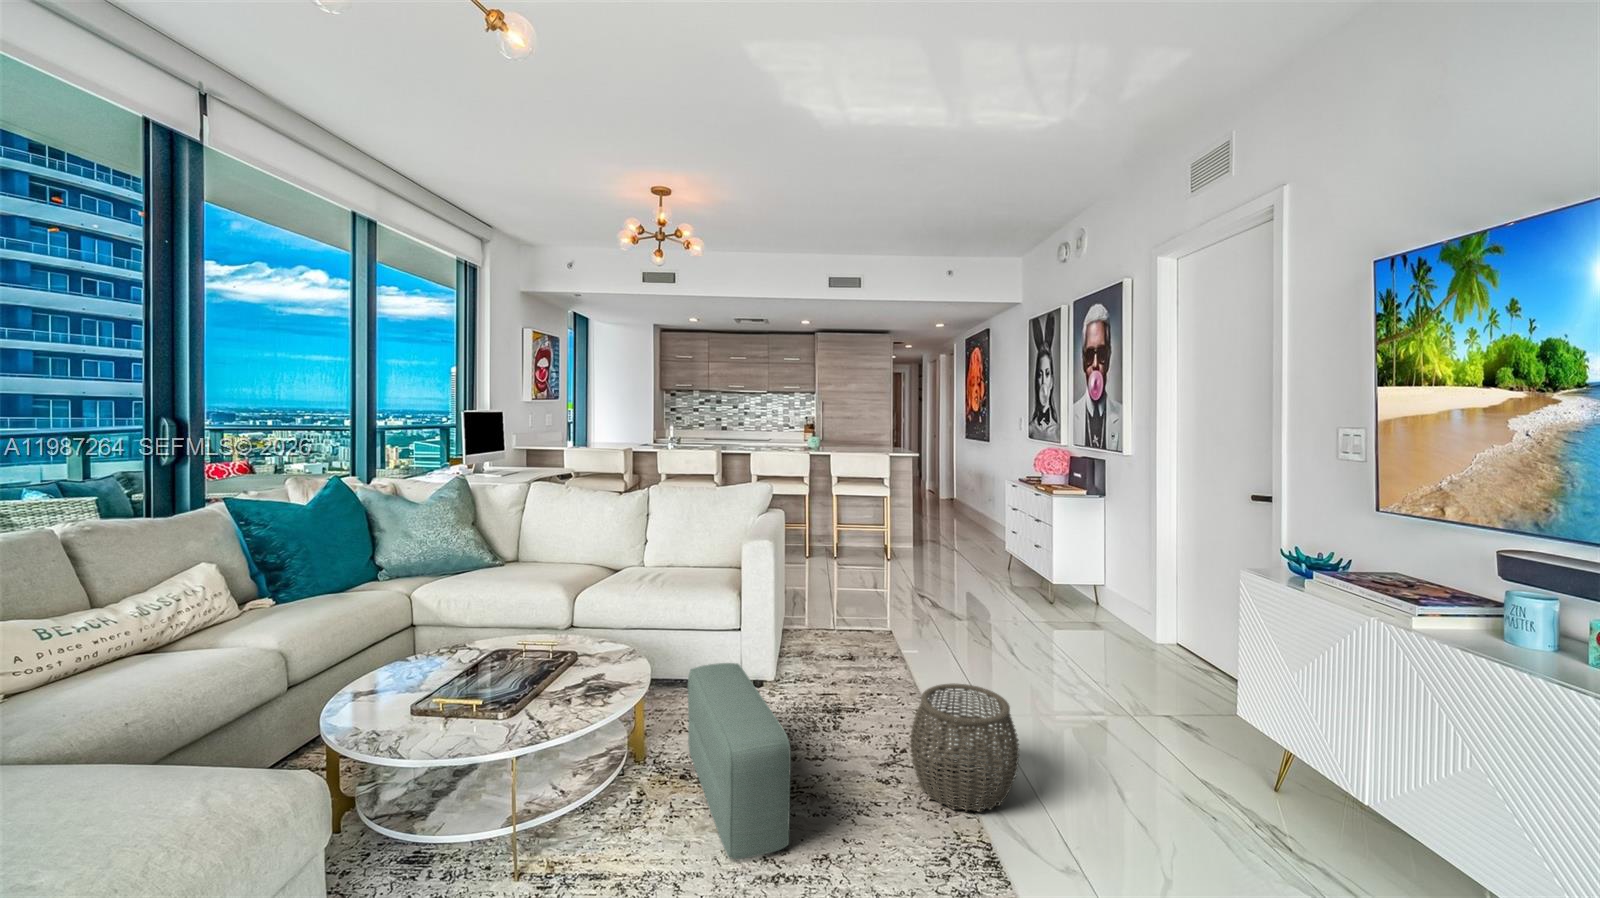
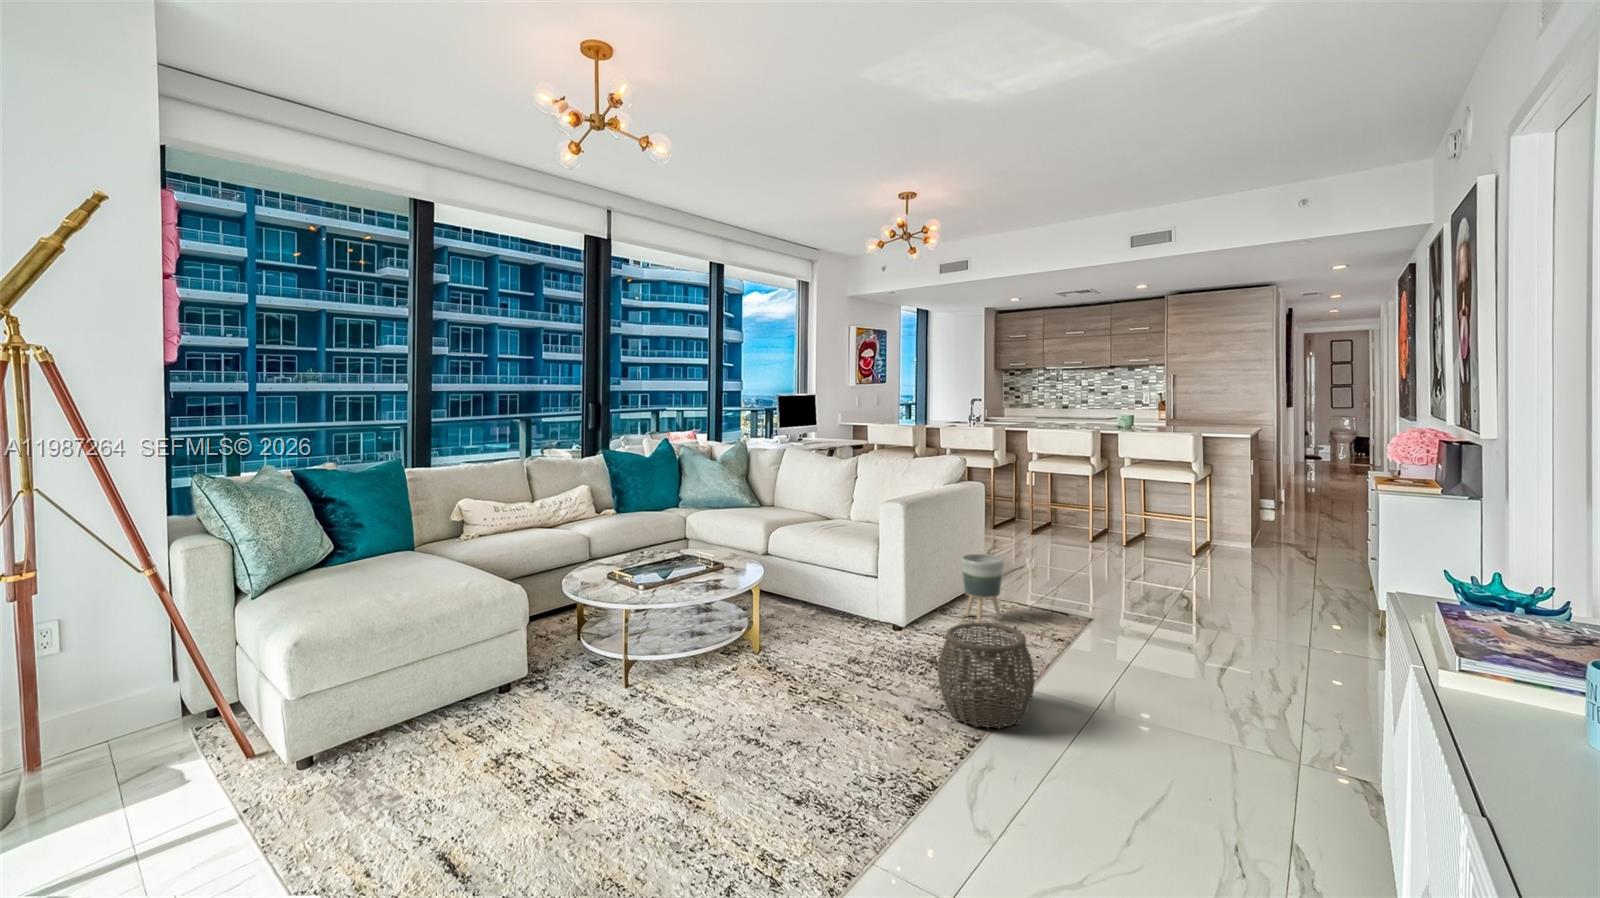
planter: none [804,593,849,674] -> present [961,554,1004,623]
pouf: present [688,663,791,859] -> none [766,581,846,703]

